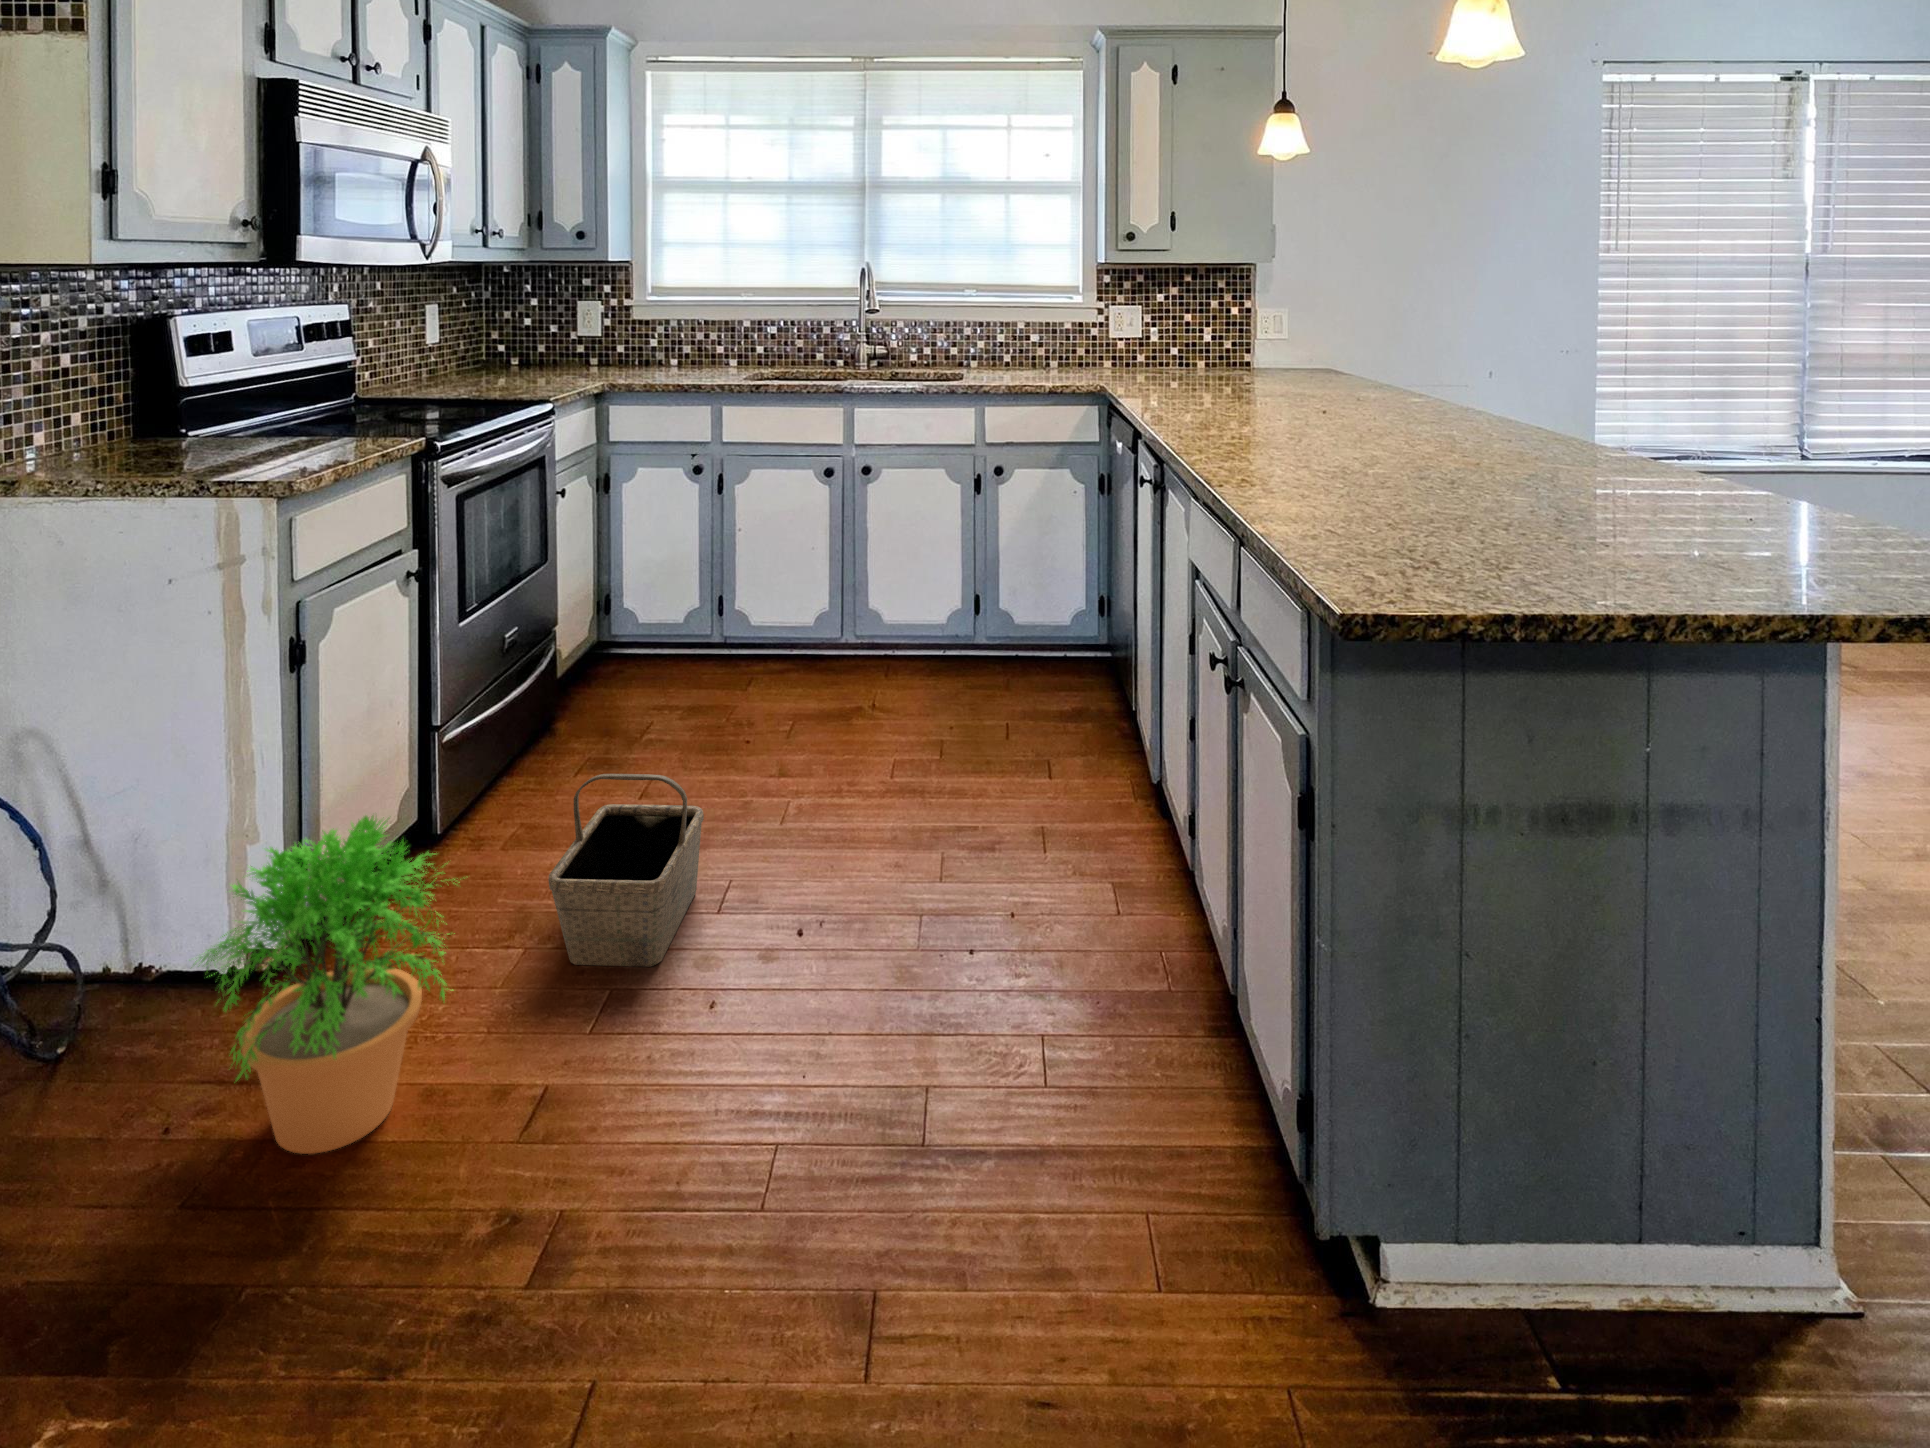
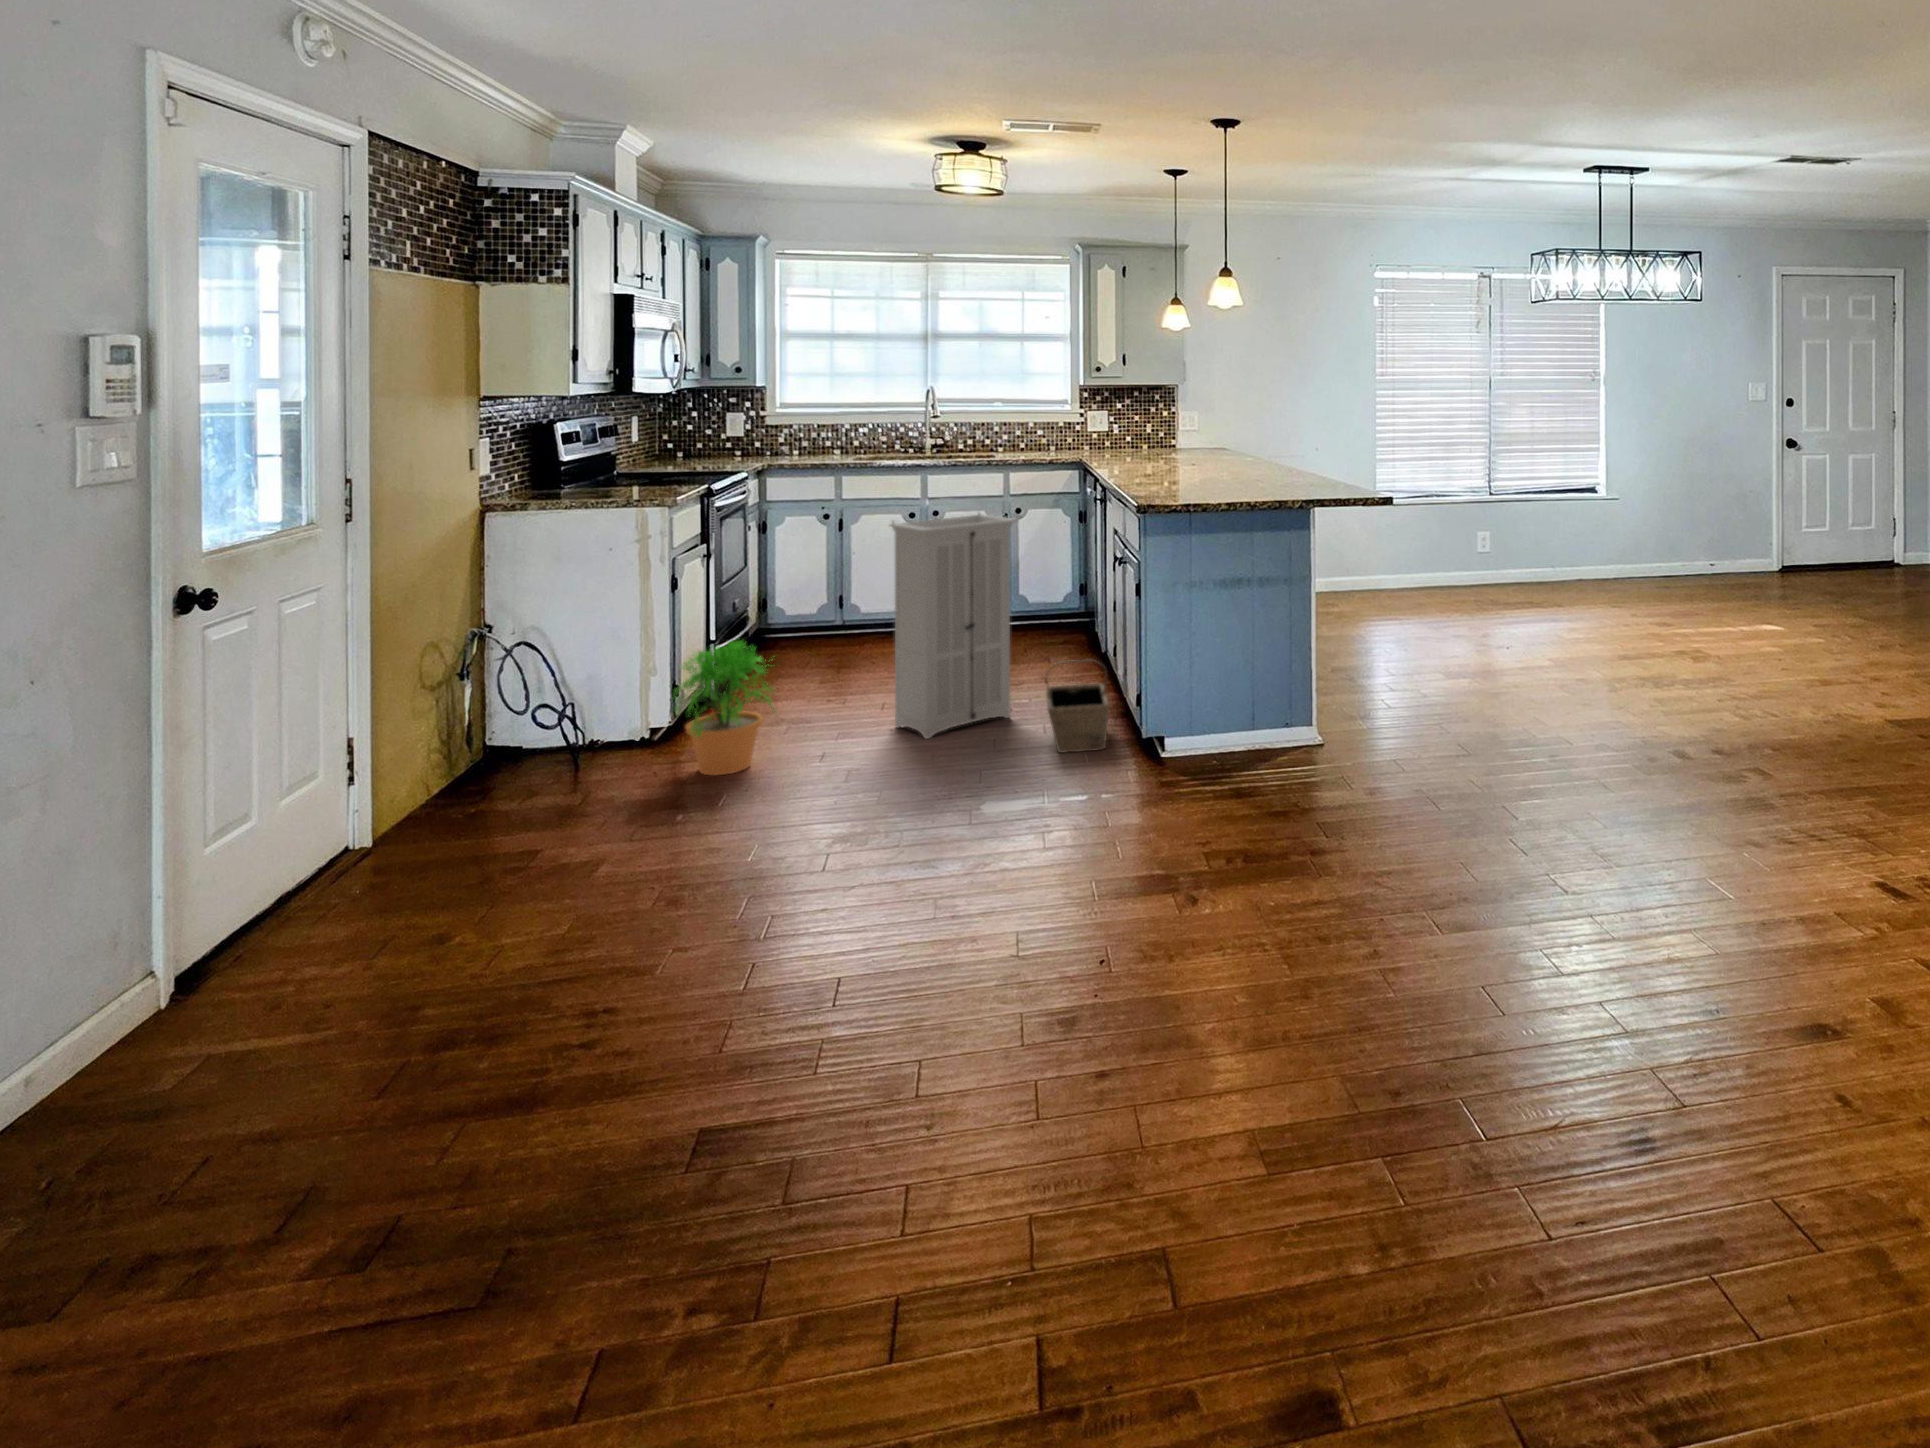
storage cabinet: none [719,518,991,1051] -> present [890,514,1017,739]
basket: present [548,774,704,967] -> present [1046,660,1109,753]

